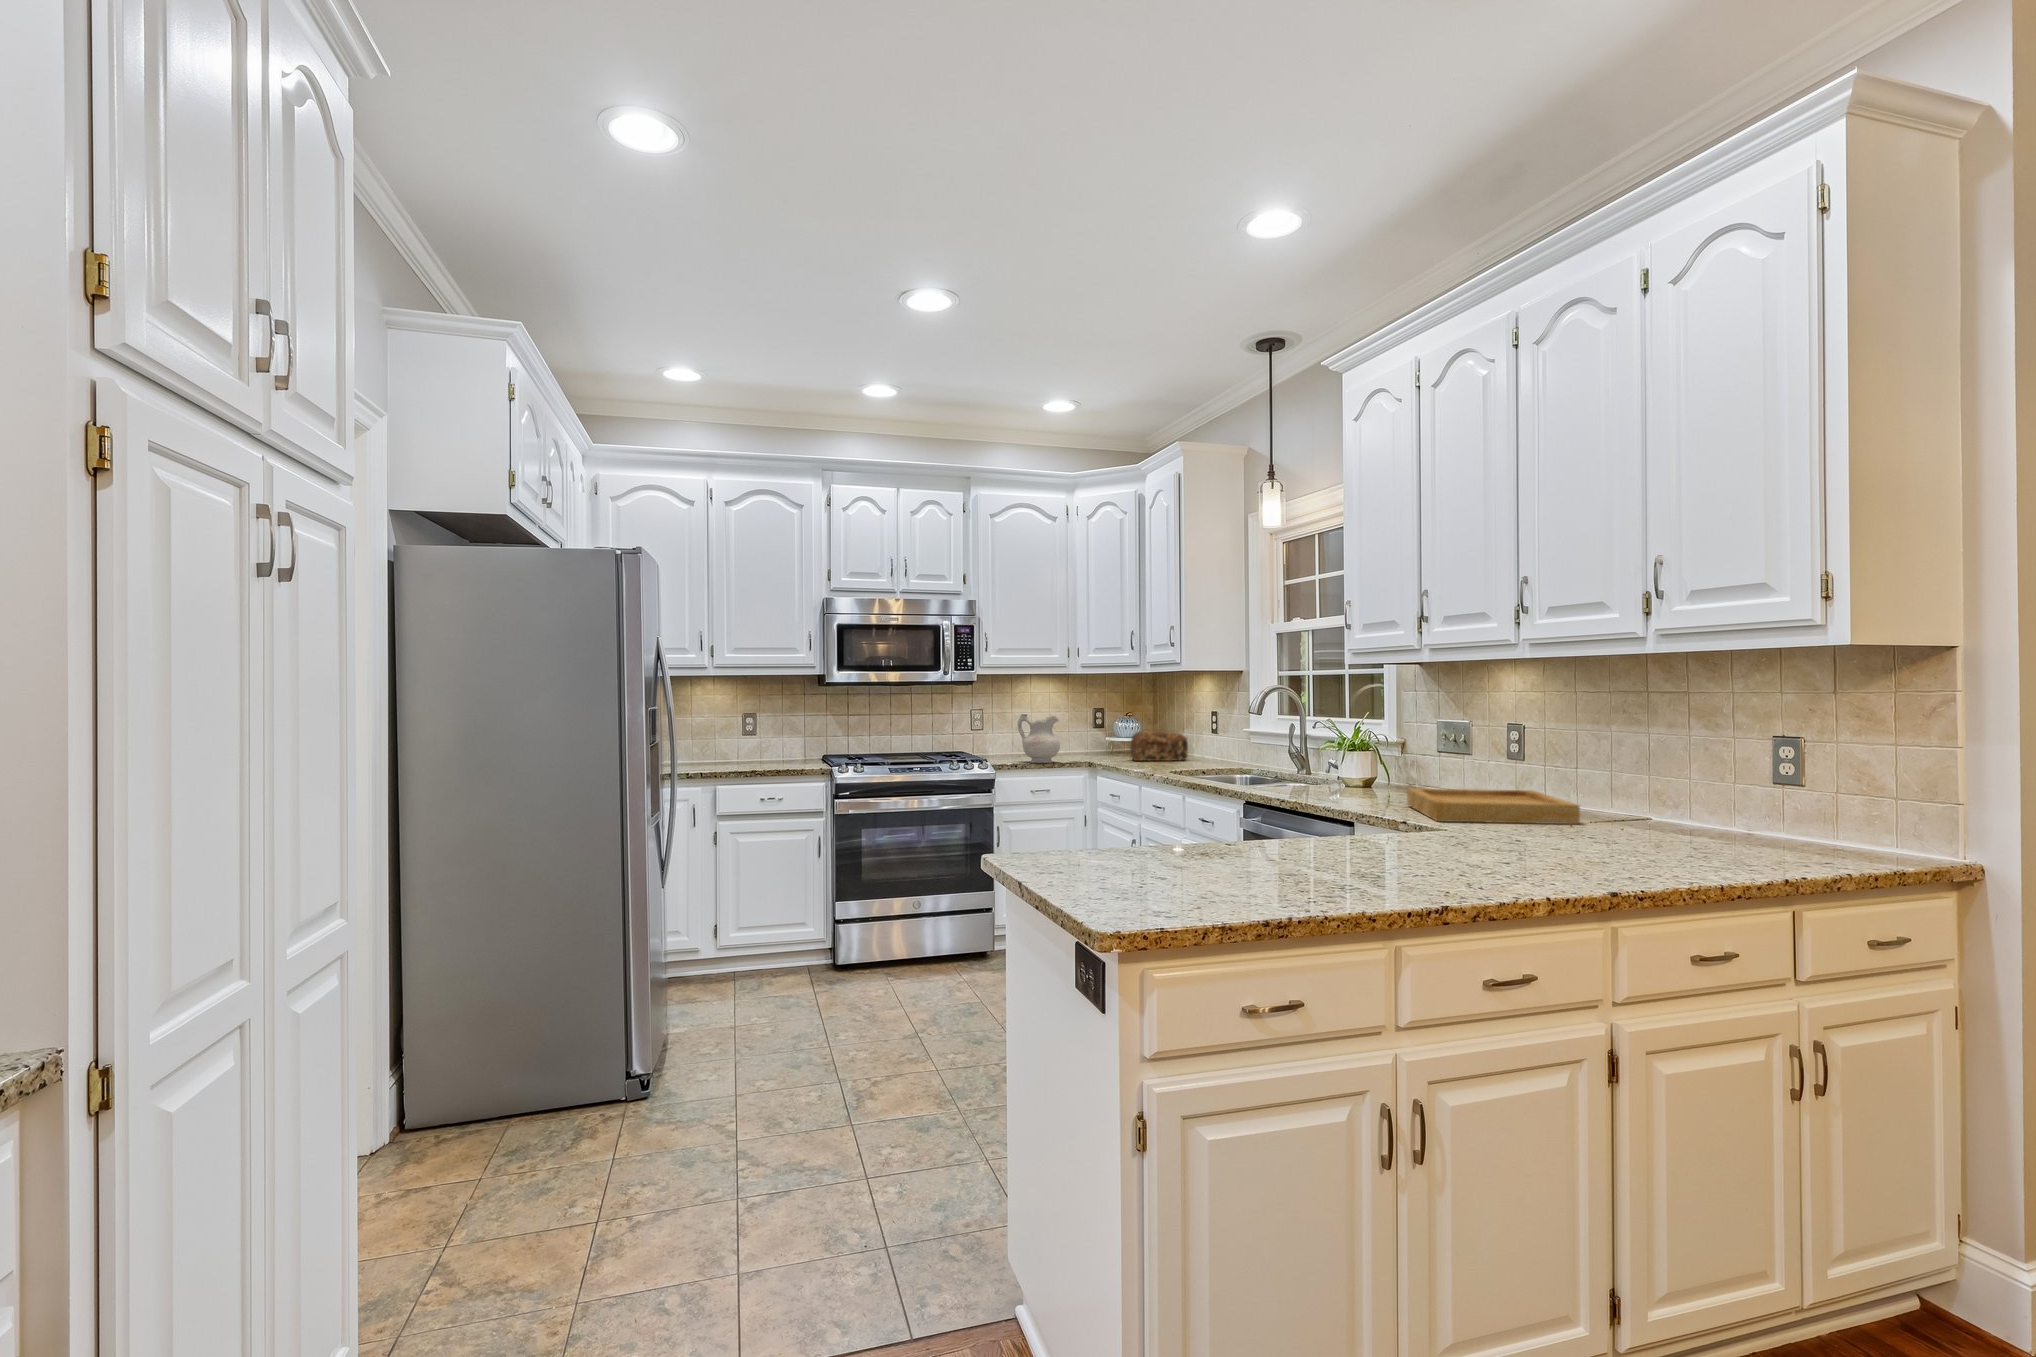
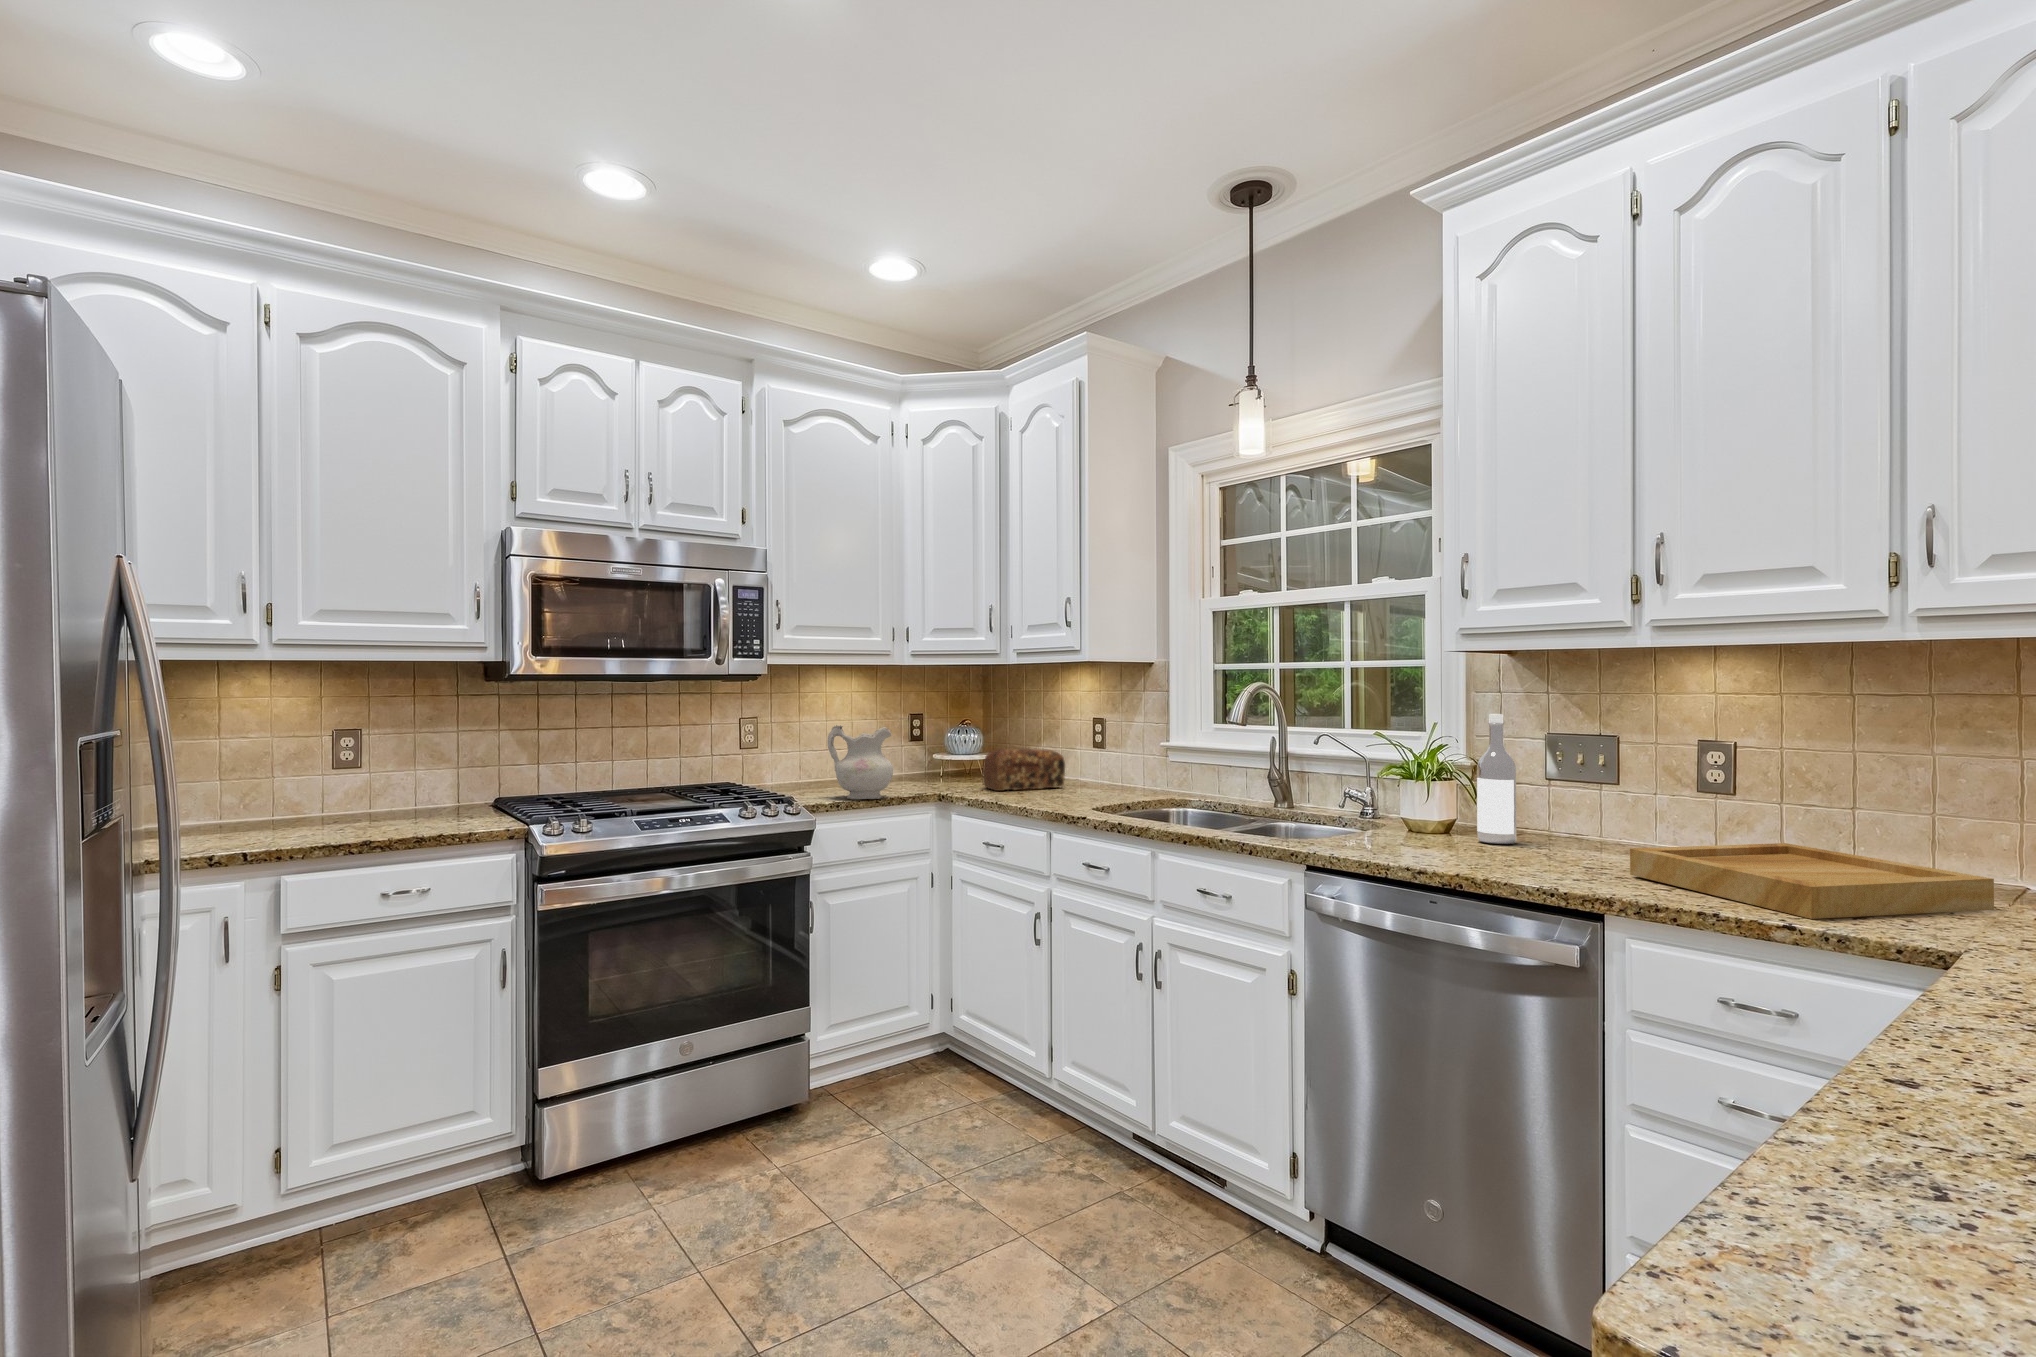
wine bottle: none [1376,706,1401,793] -> present [1477,714,1517,844]

